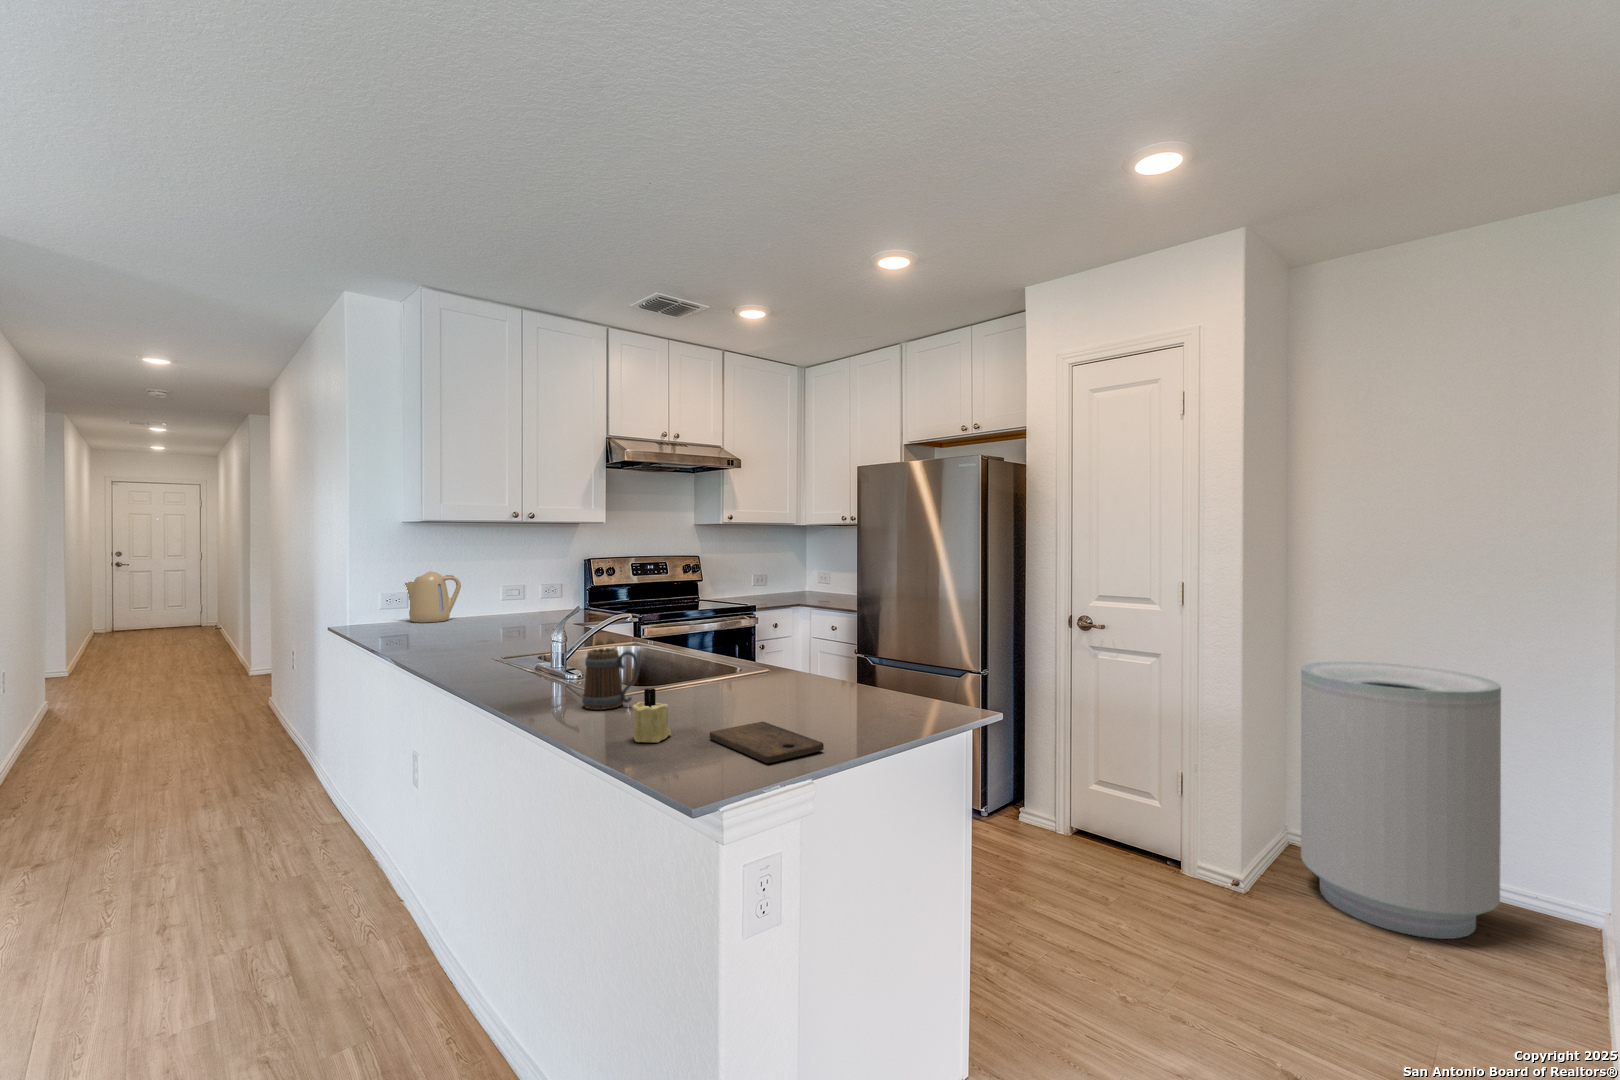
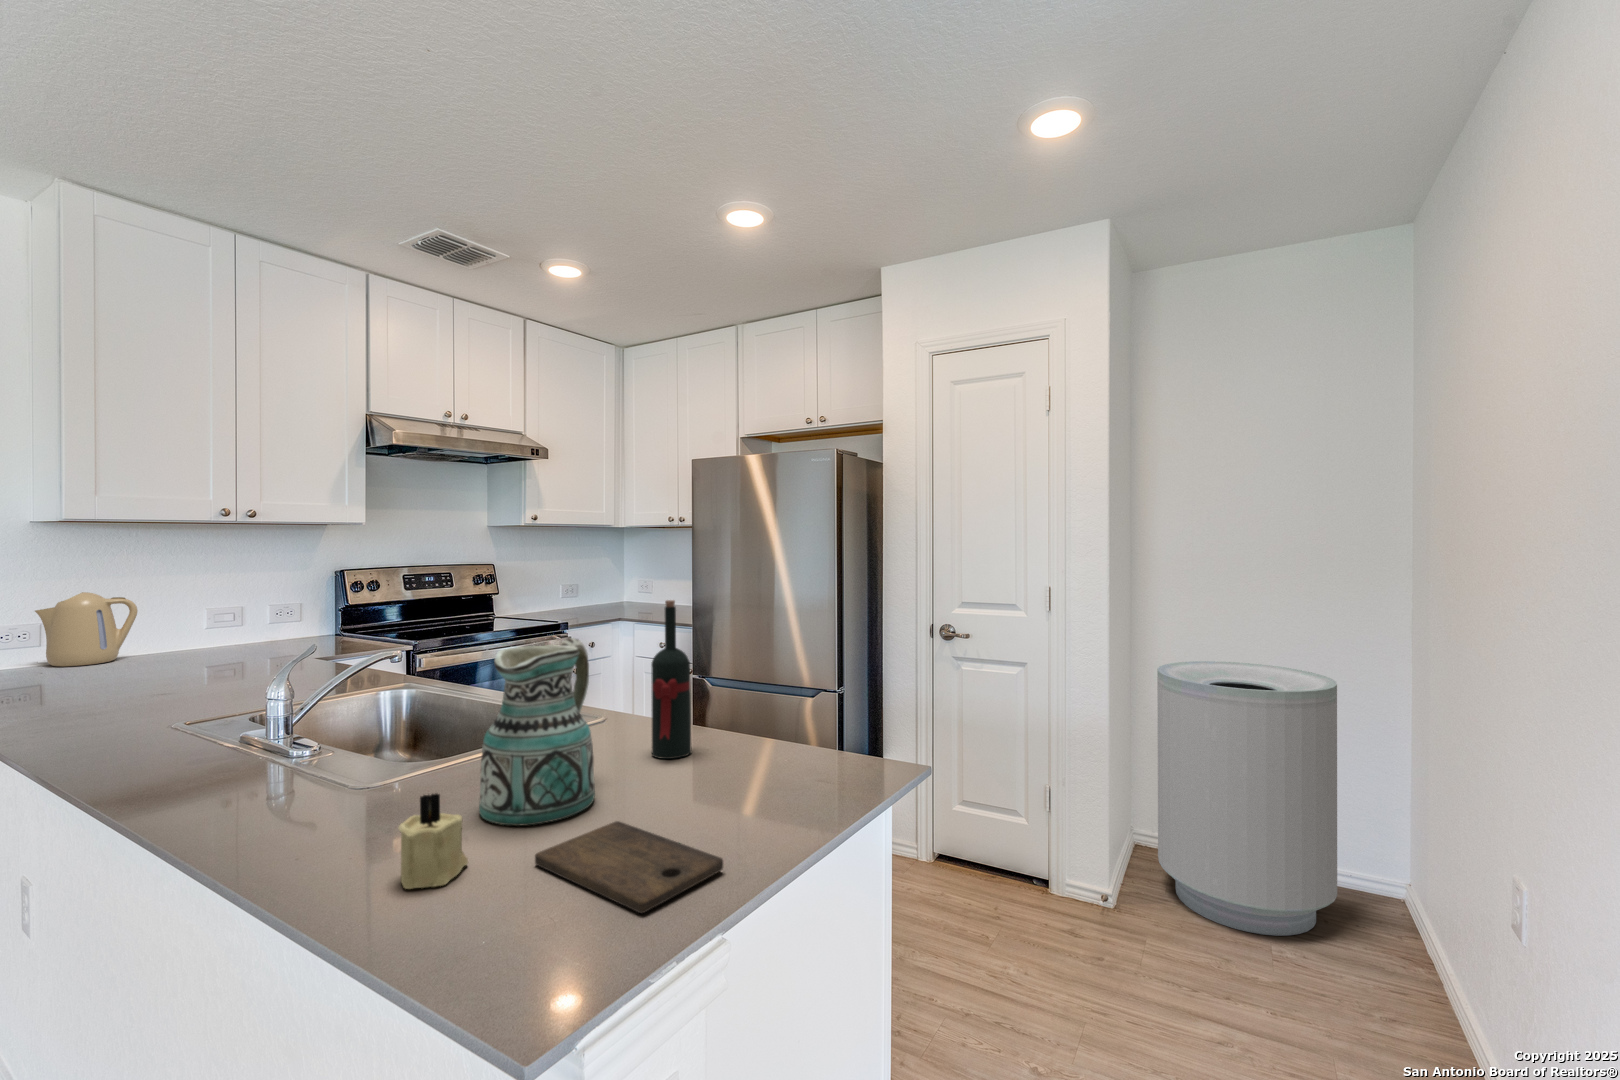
wine bottle: none [798,580,826,696] -> present [651,600,692,759]
ceramic pitcher: none [679,603,753,721] -> present [479,638,595,826]
mug: present [582,648,639,710] -> none [311,716,412,818]

